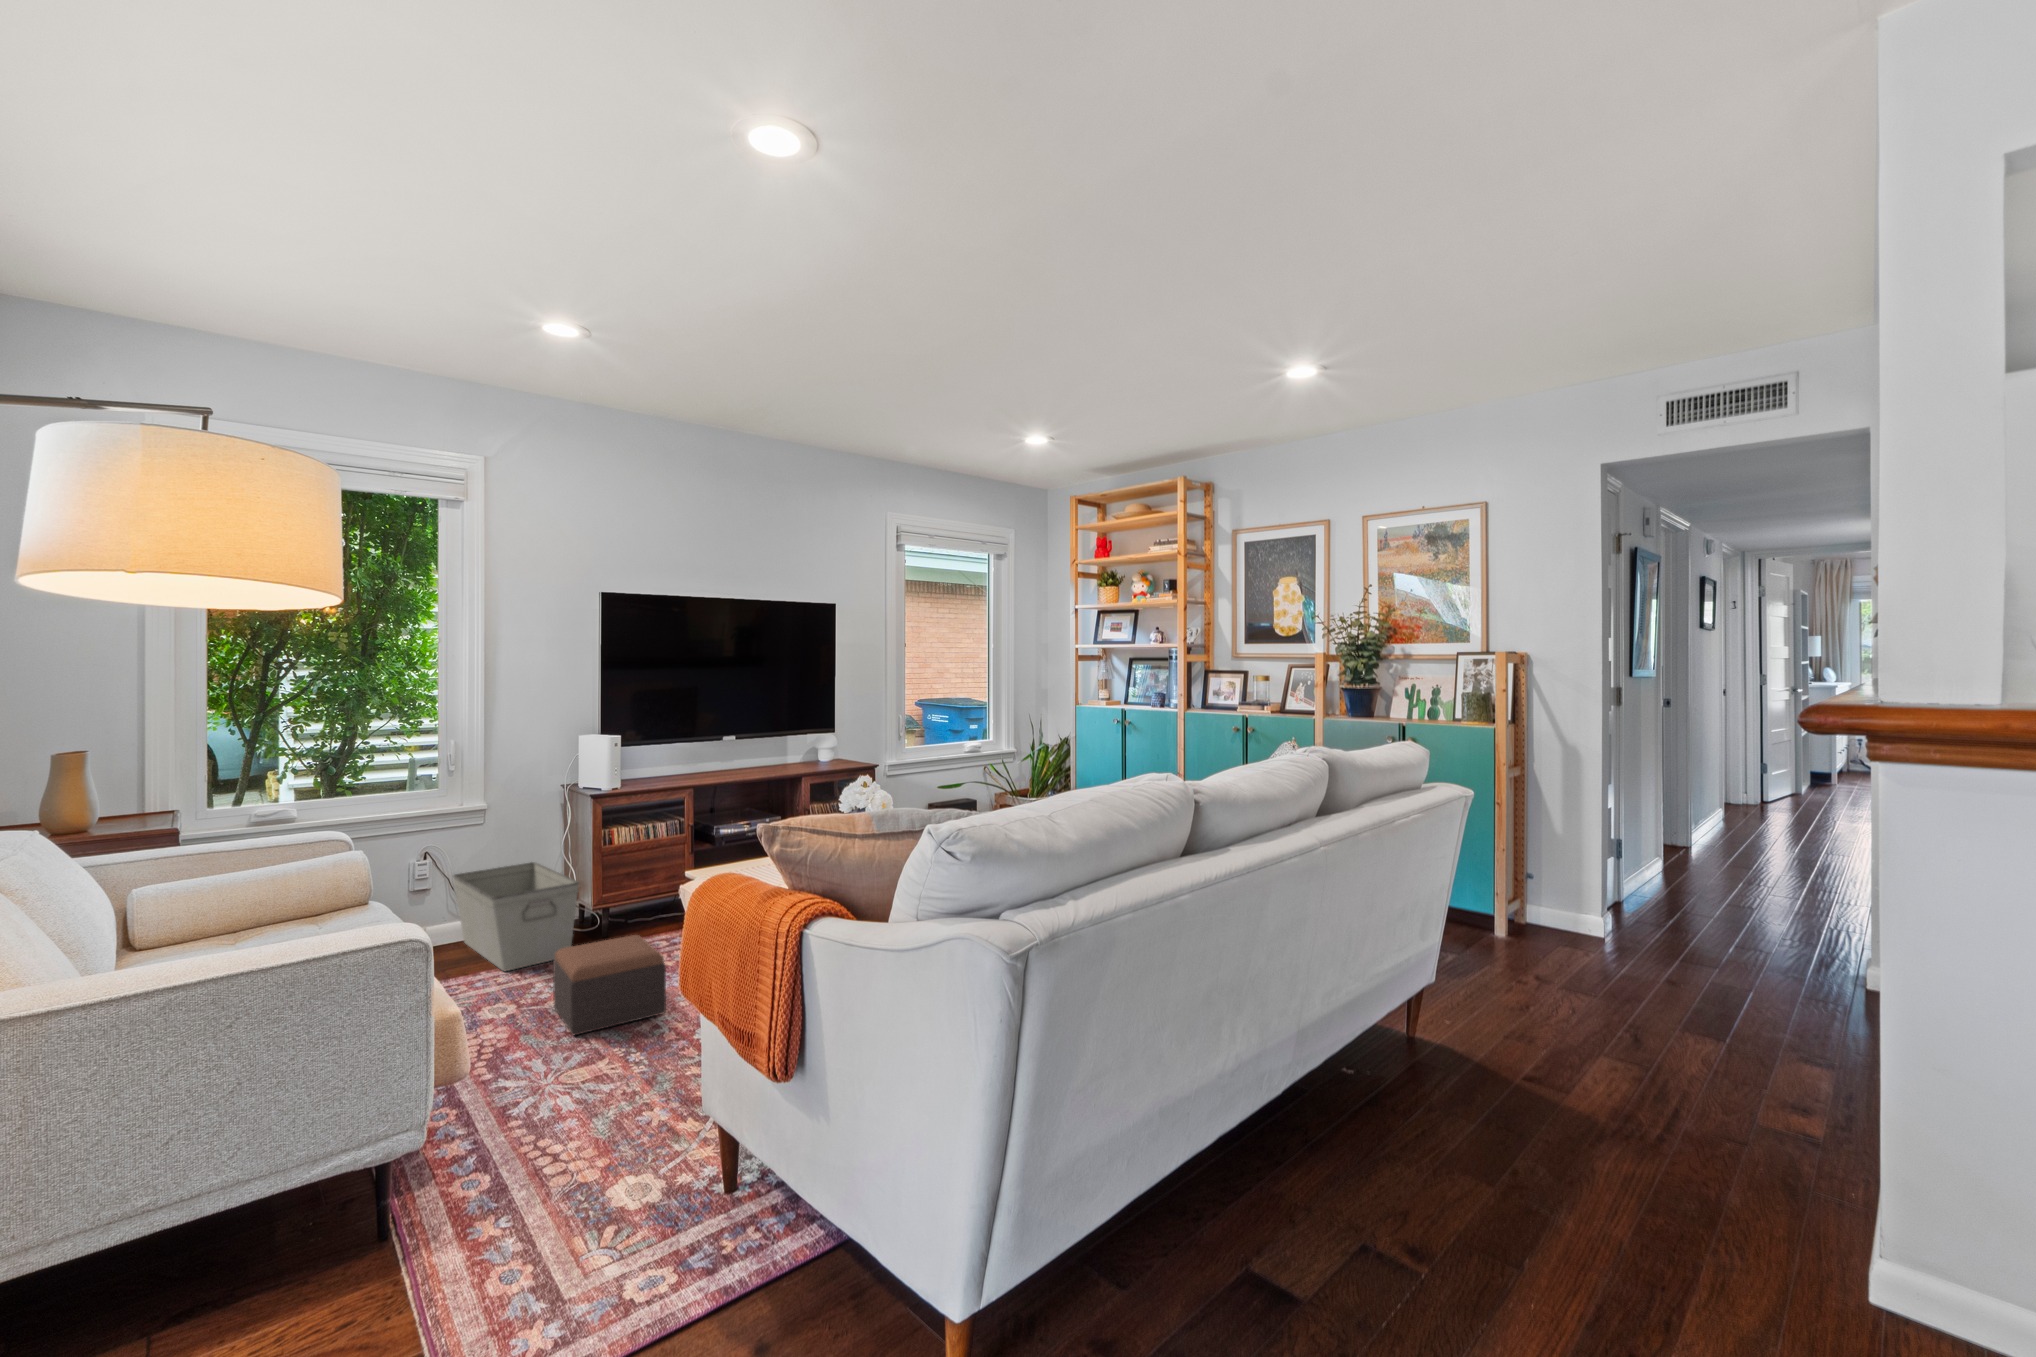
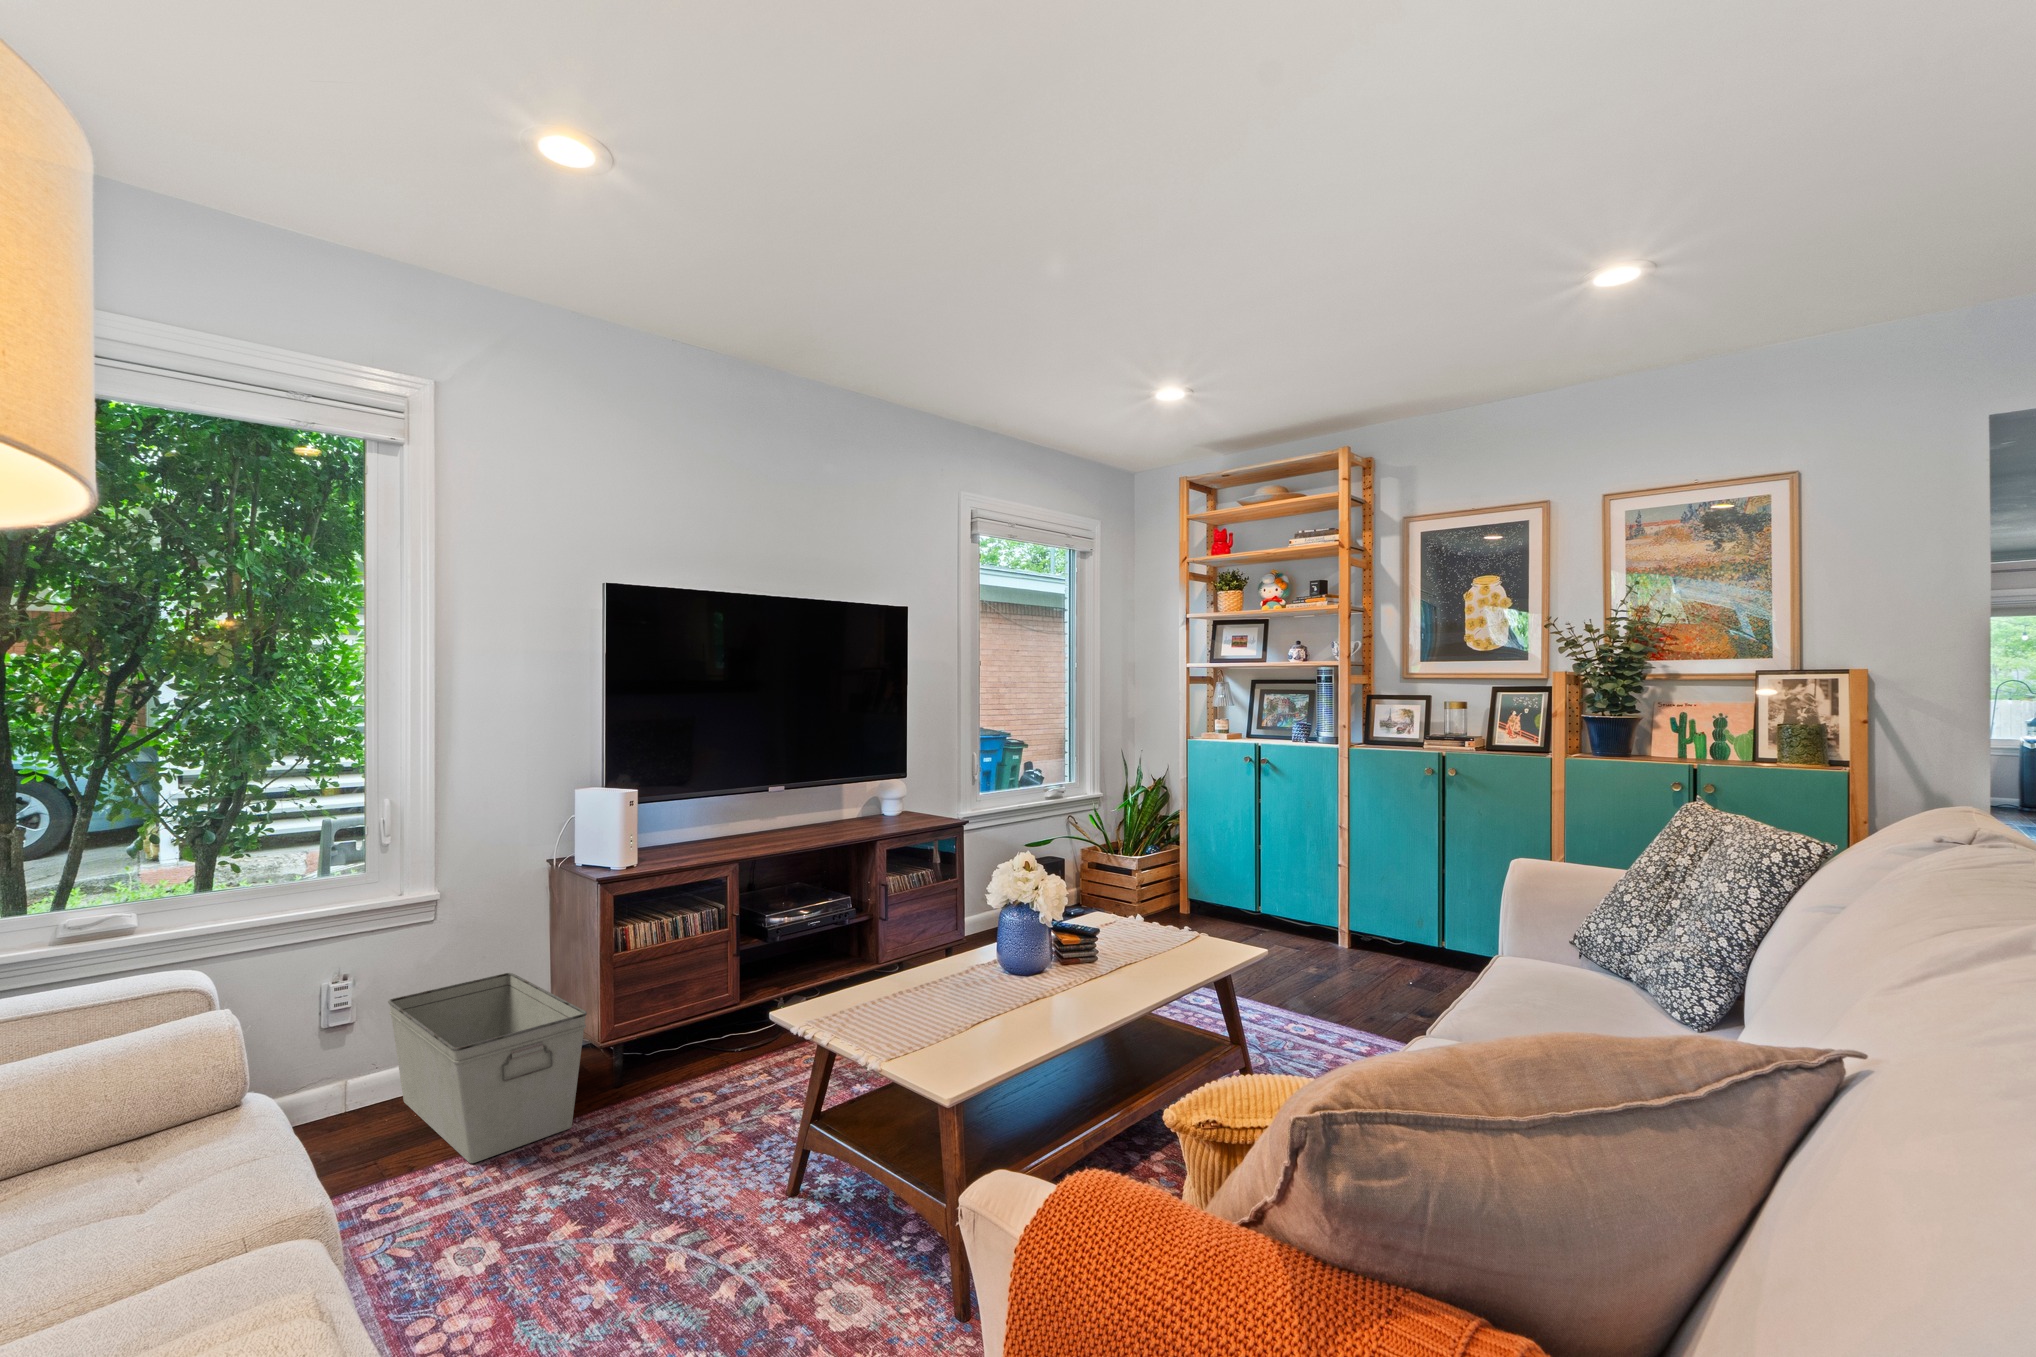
footstool: present [553,935,666,1036] -> none [562,1113,753,1319]

